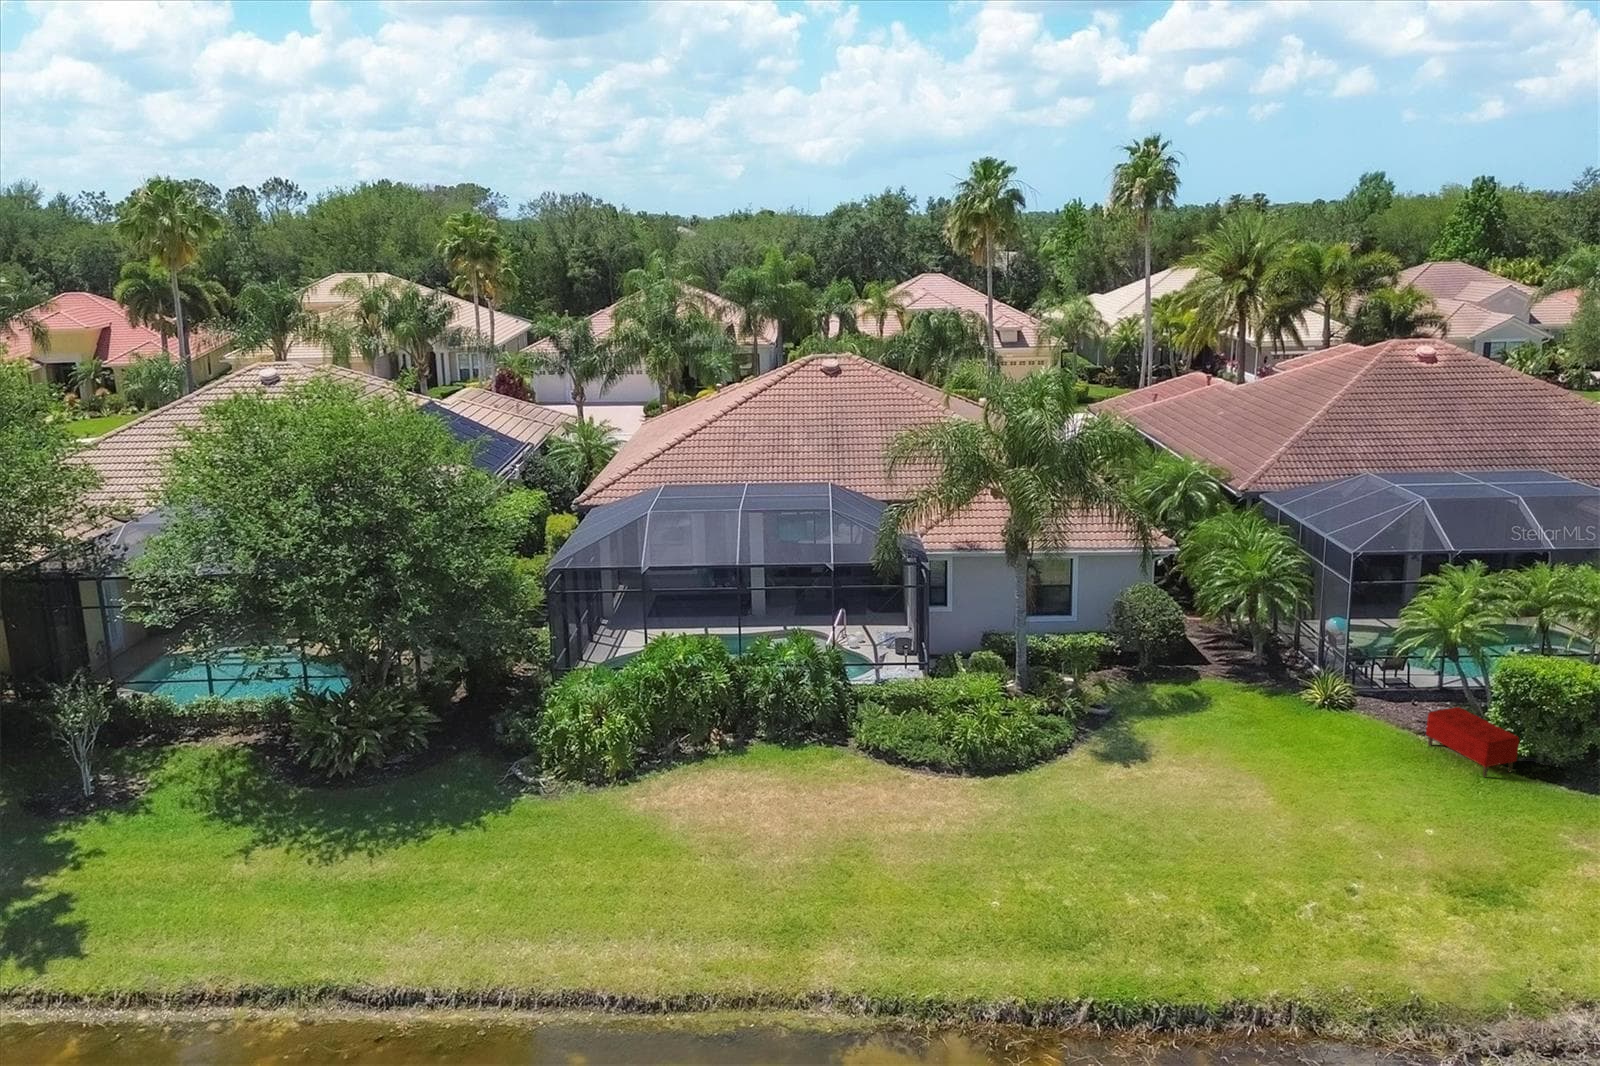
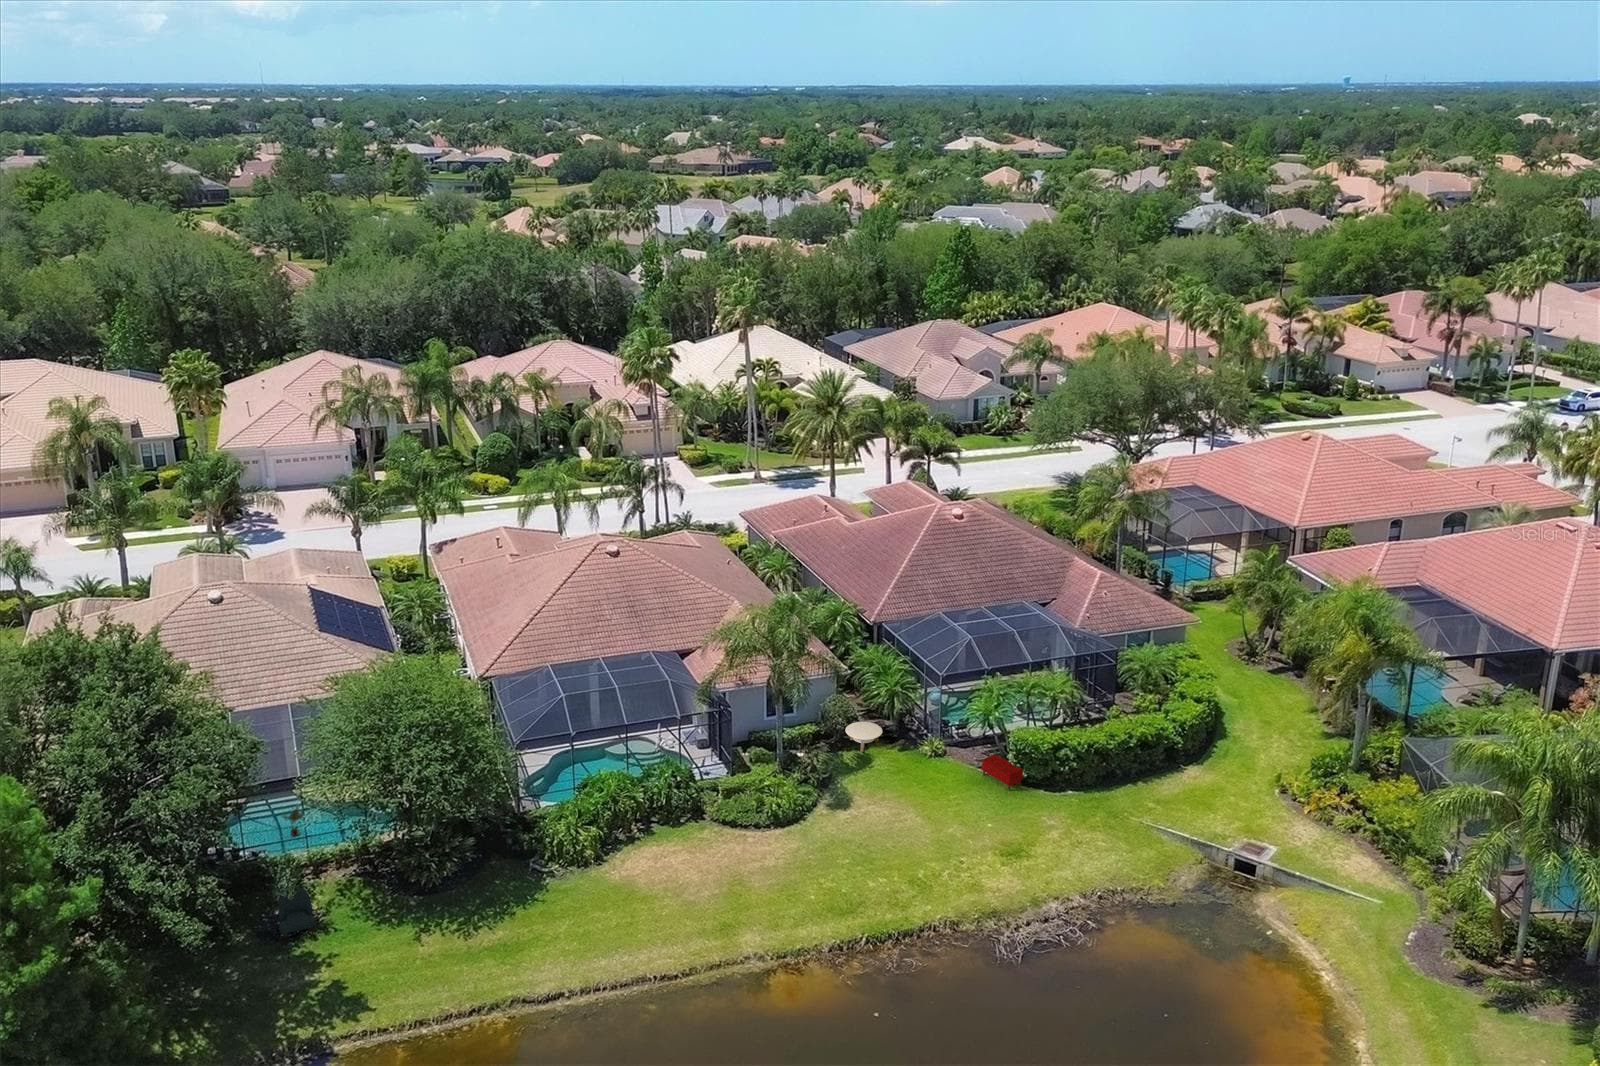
round table: none [1157,635,1228,685] -> present [845,722,882,752]
potted tree: none [207,639,238,690] -> present [283,805,304,836]
armchair: none [57,740,130,830] -> present [278,888,314,945]

